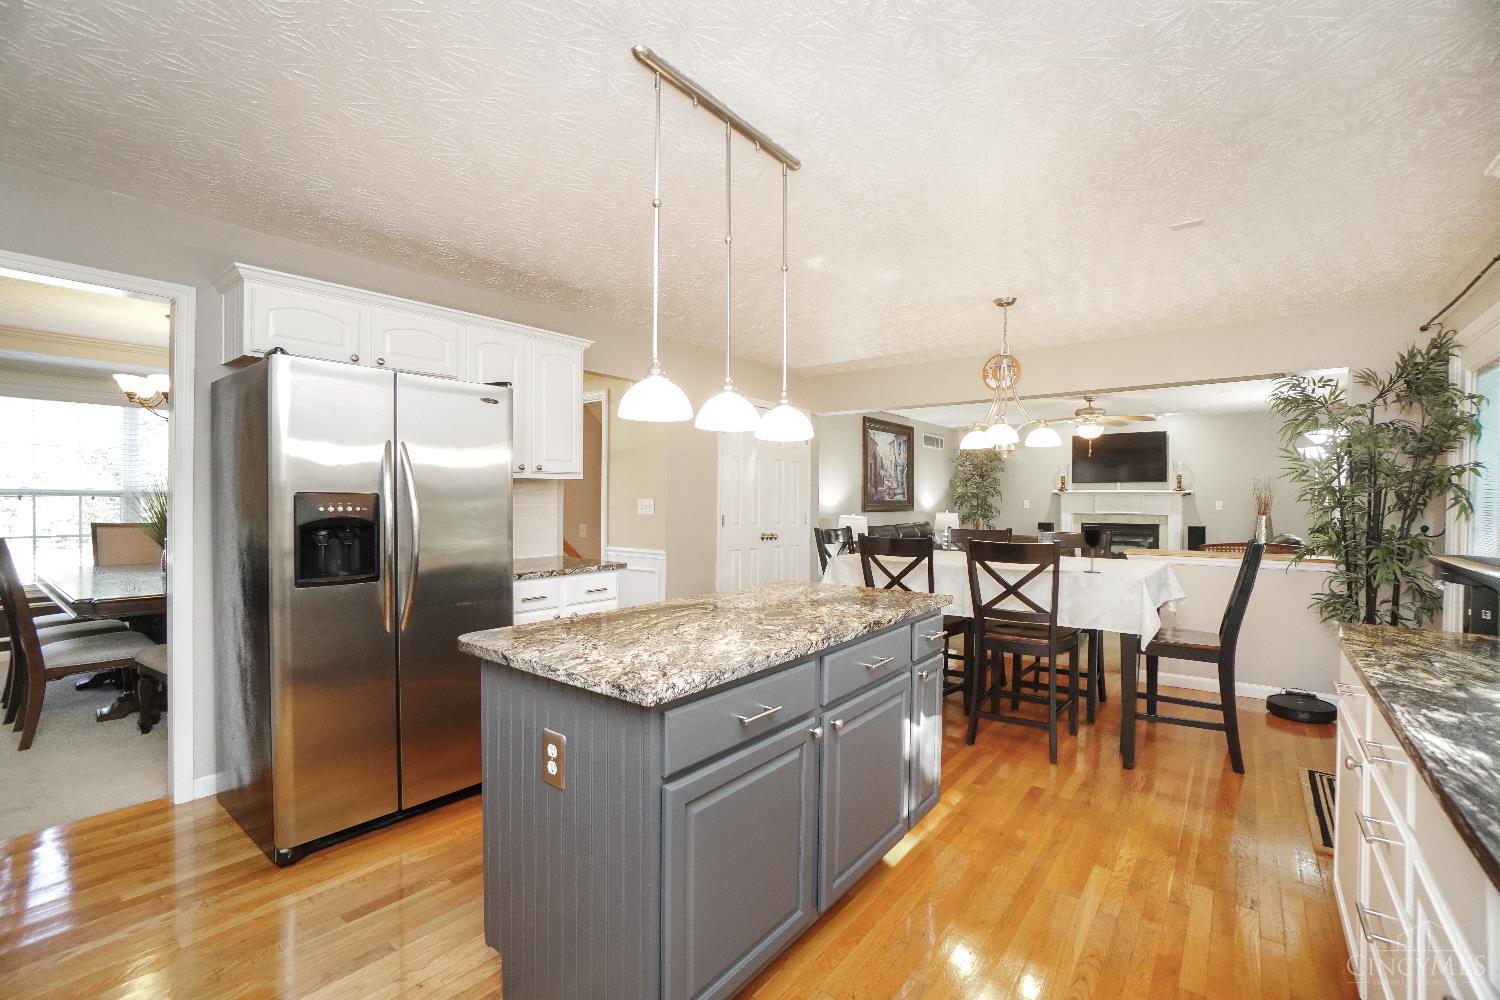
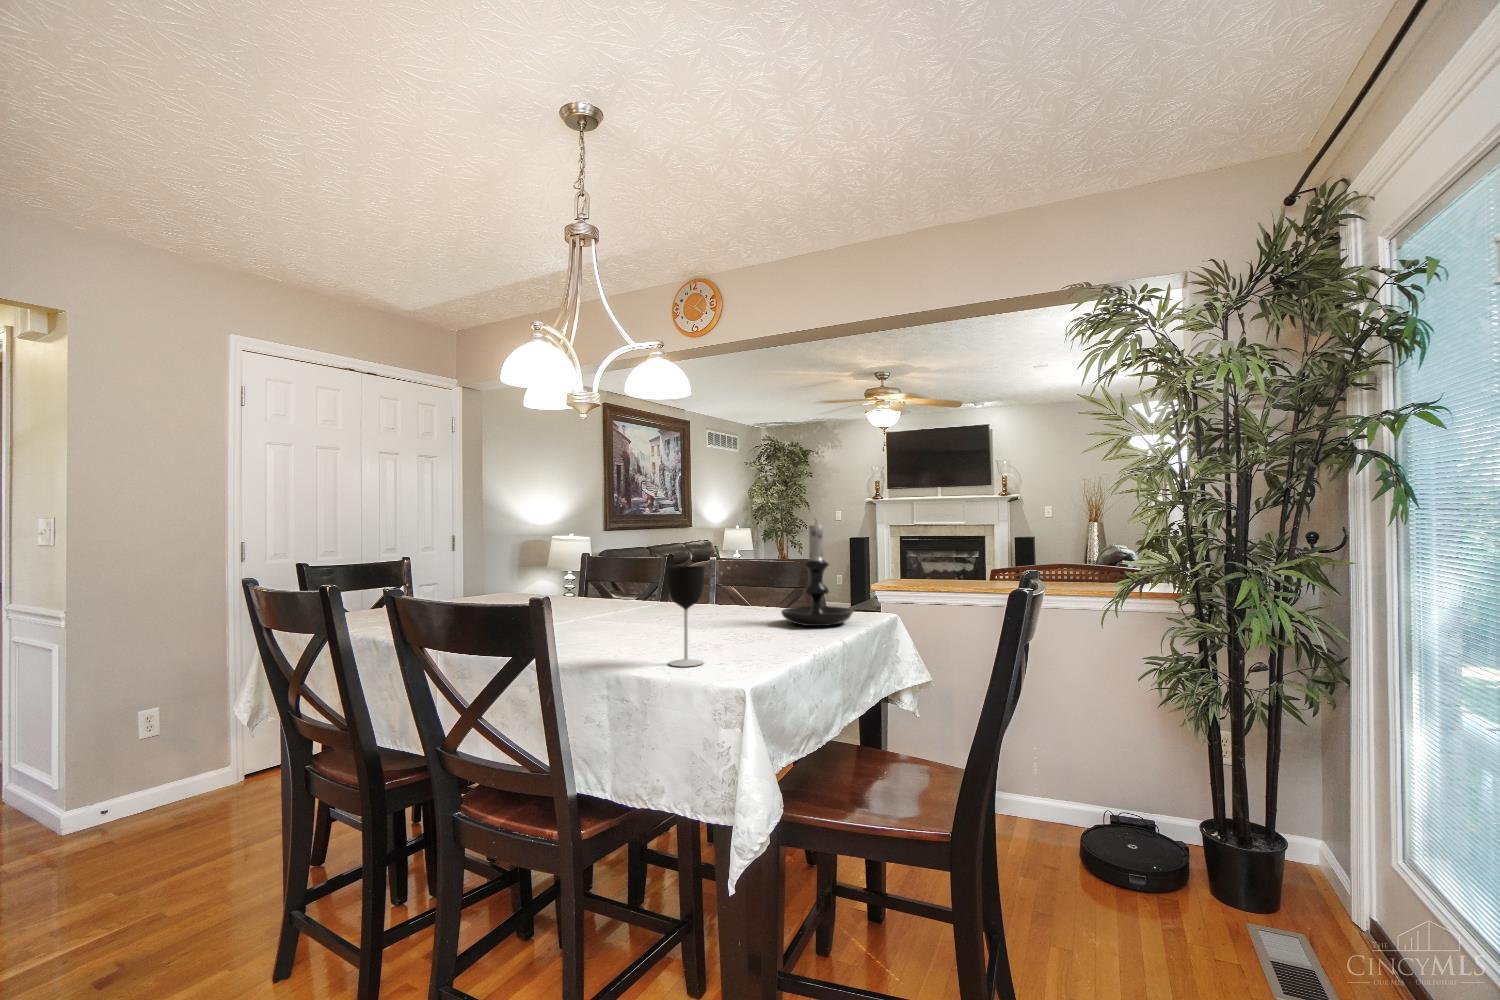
candle holder: none [1104,509,1146,565] -> present [781,524,854,626]

